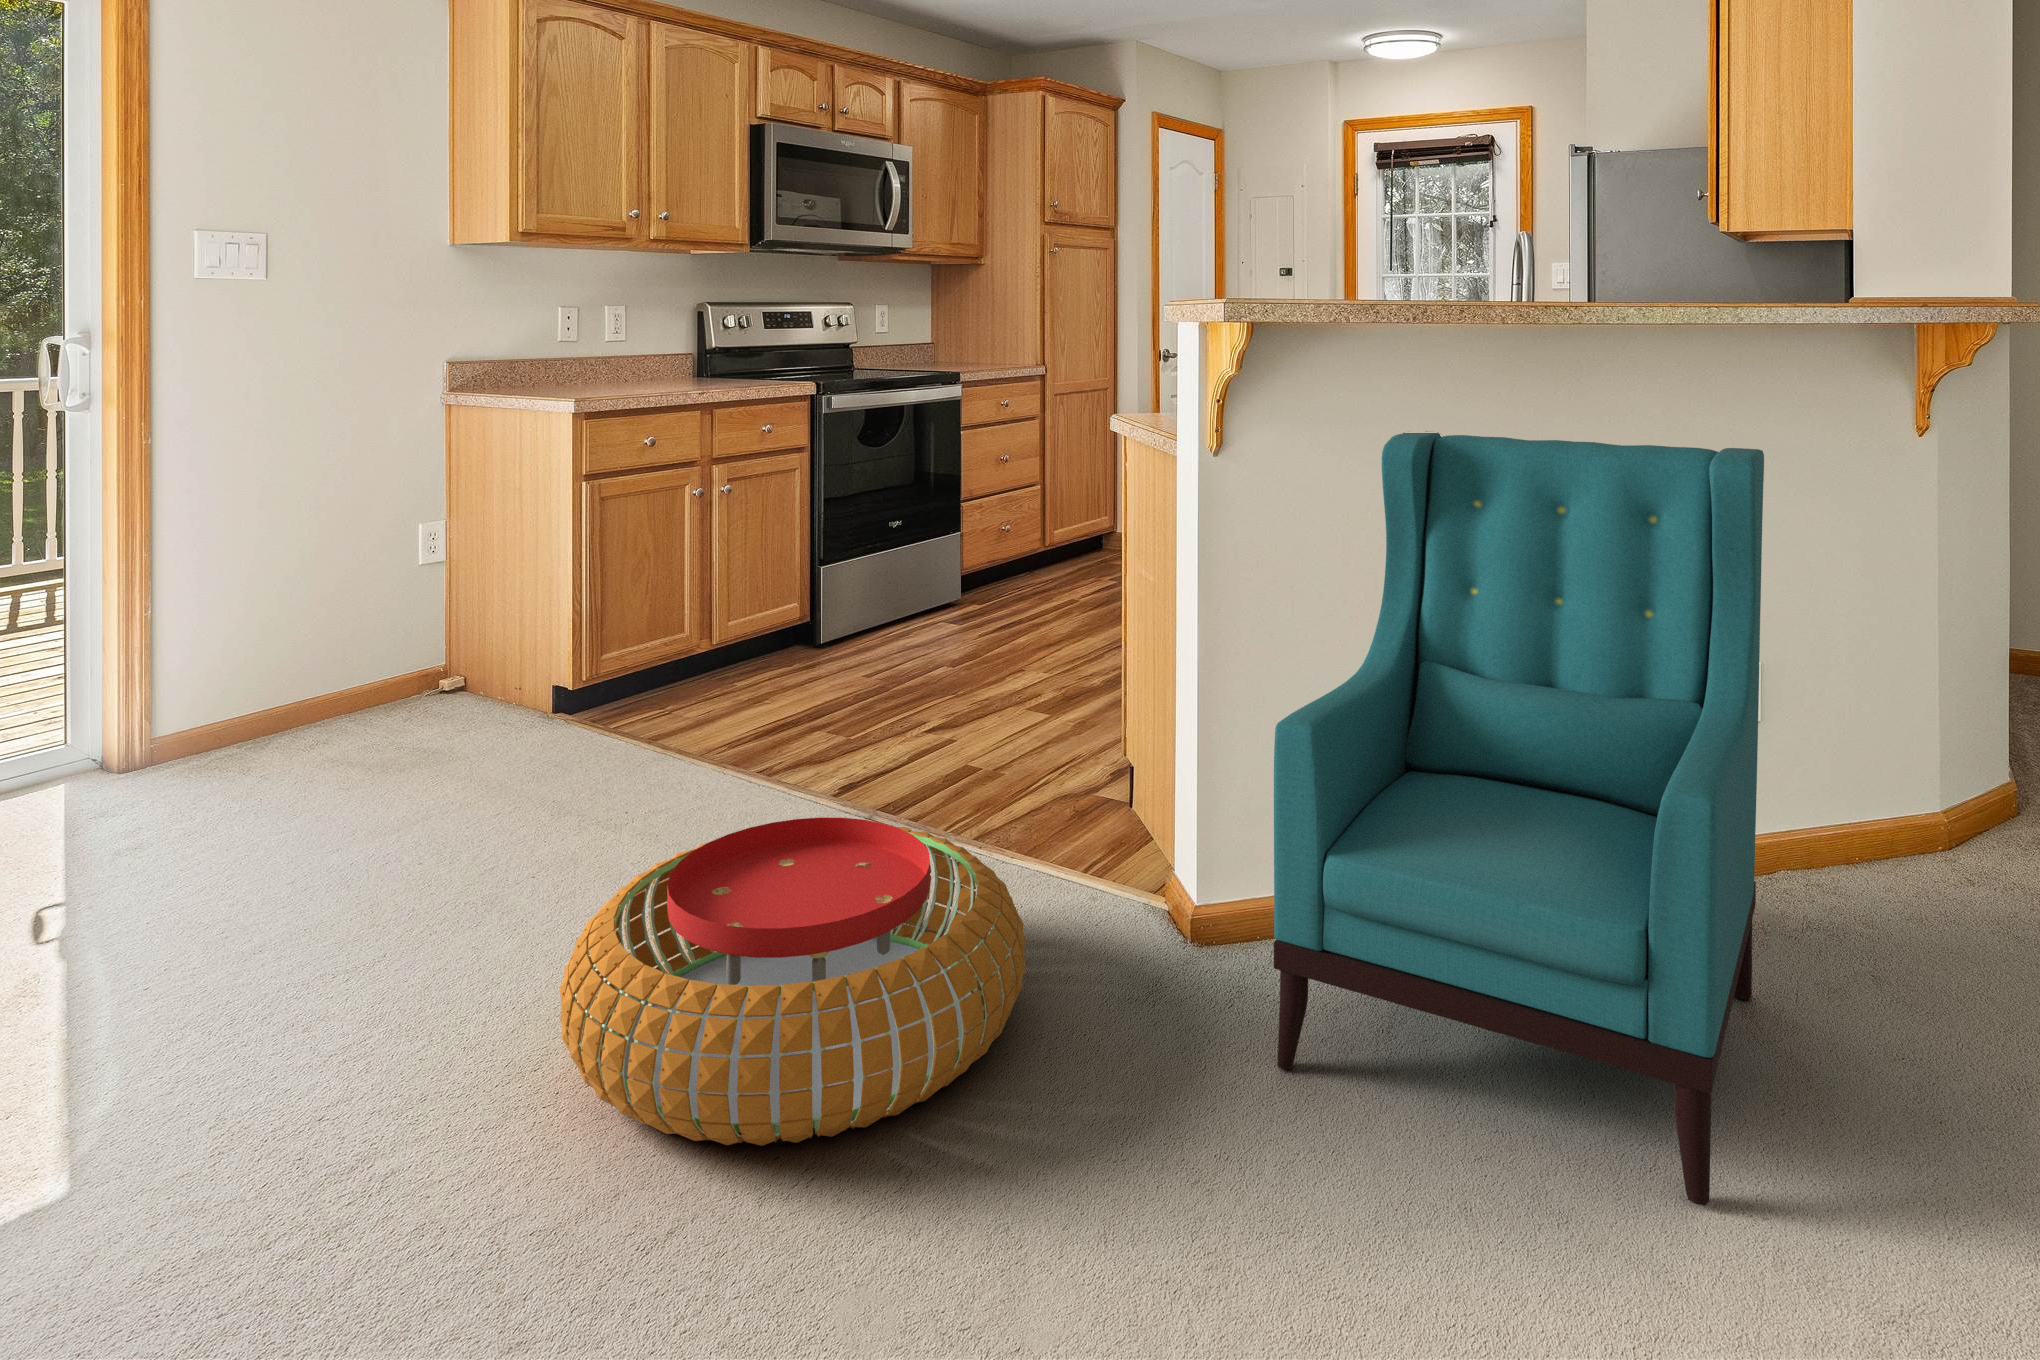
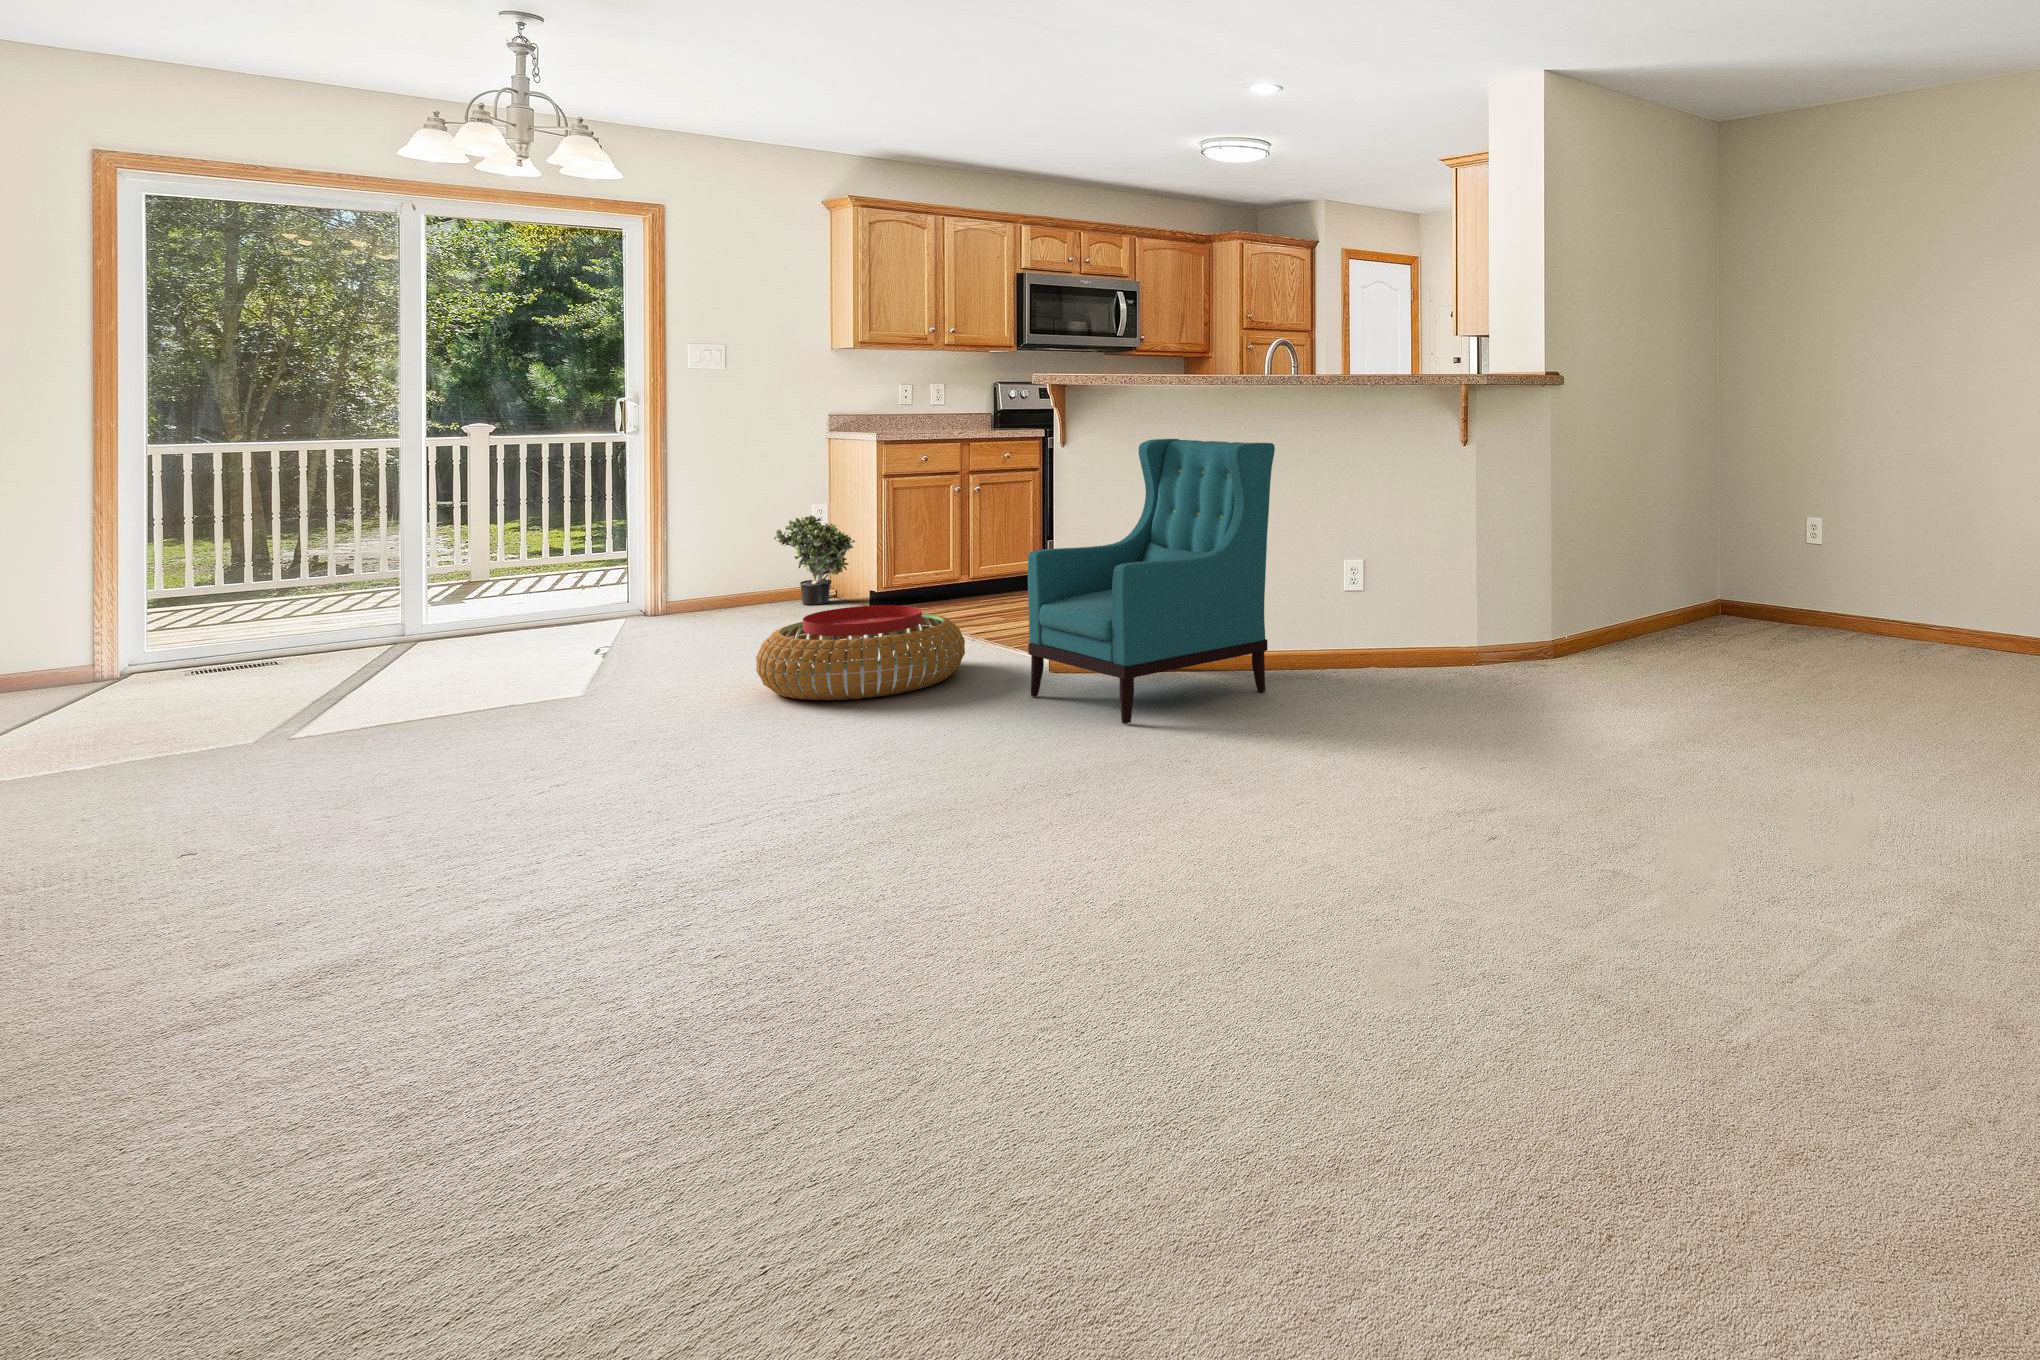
potted plant: none [369,554,518,724] -> present [774,515,855,605]

